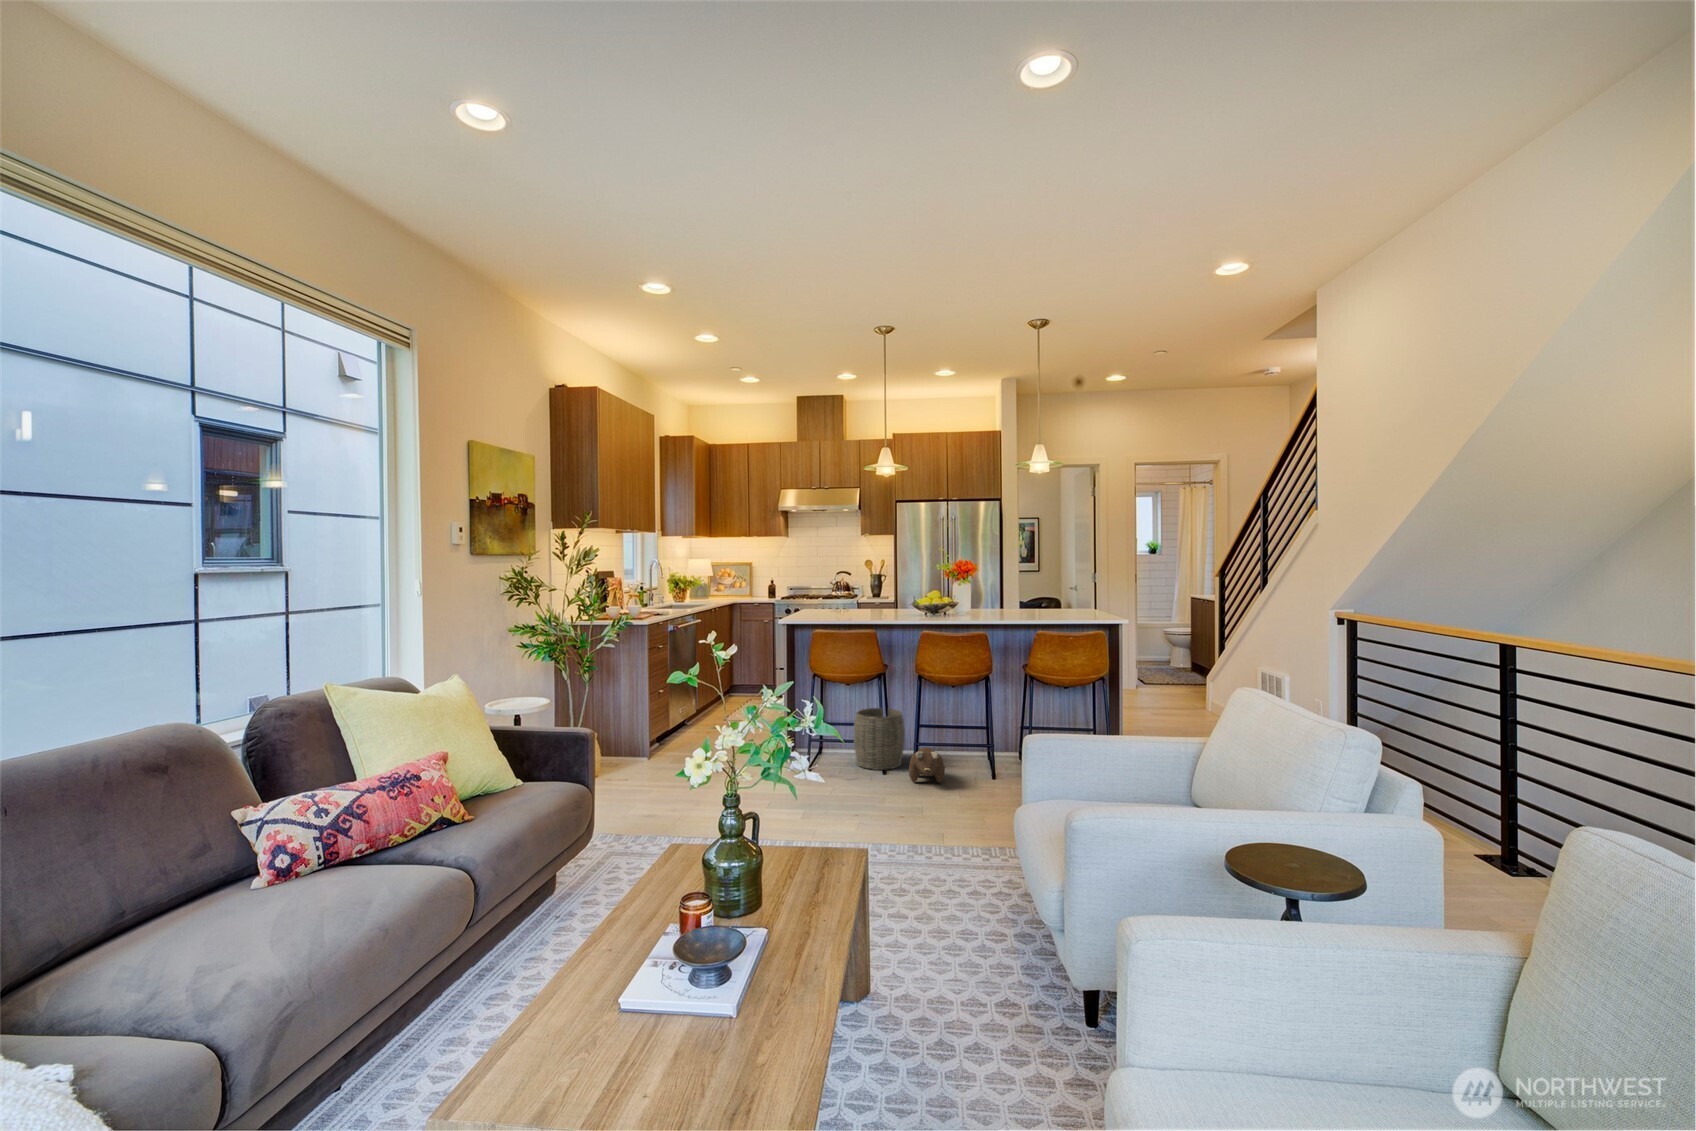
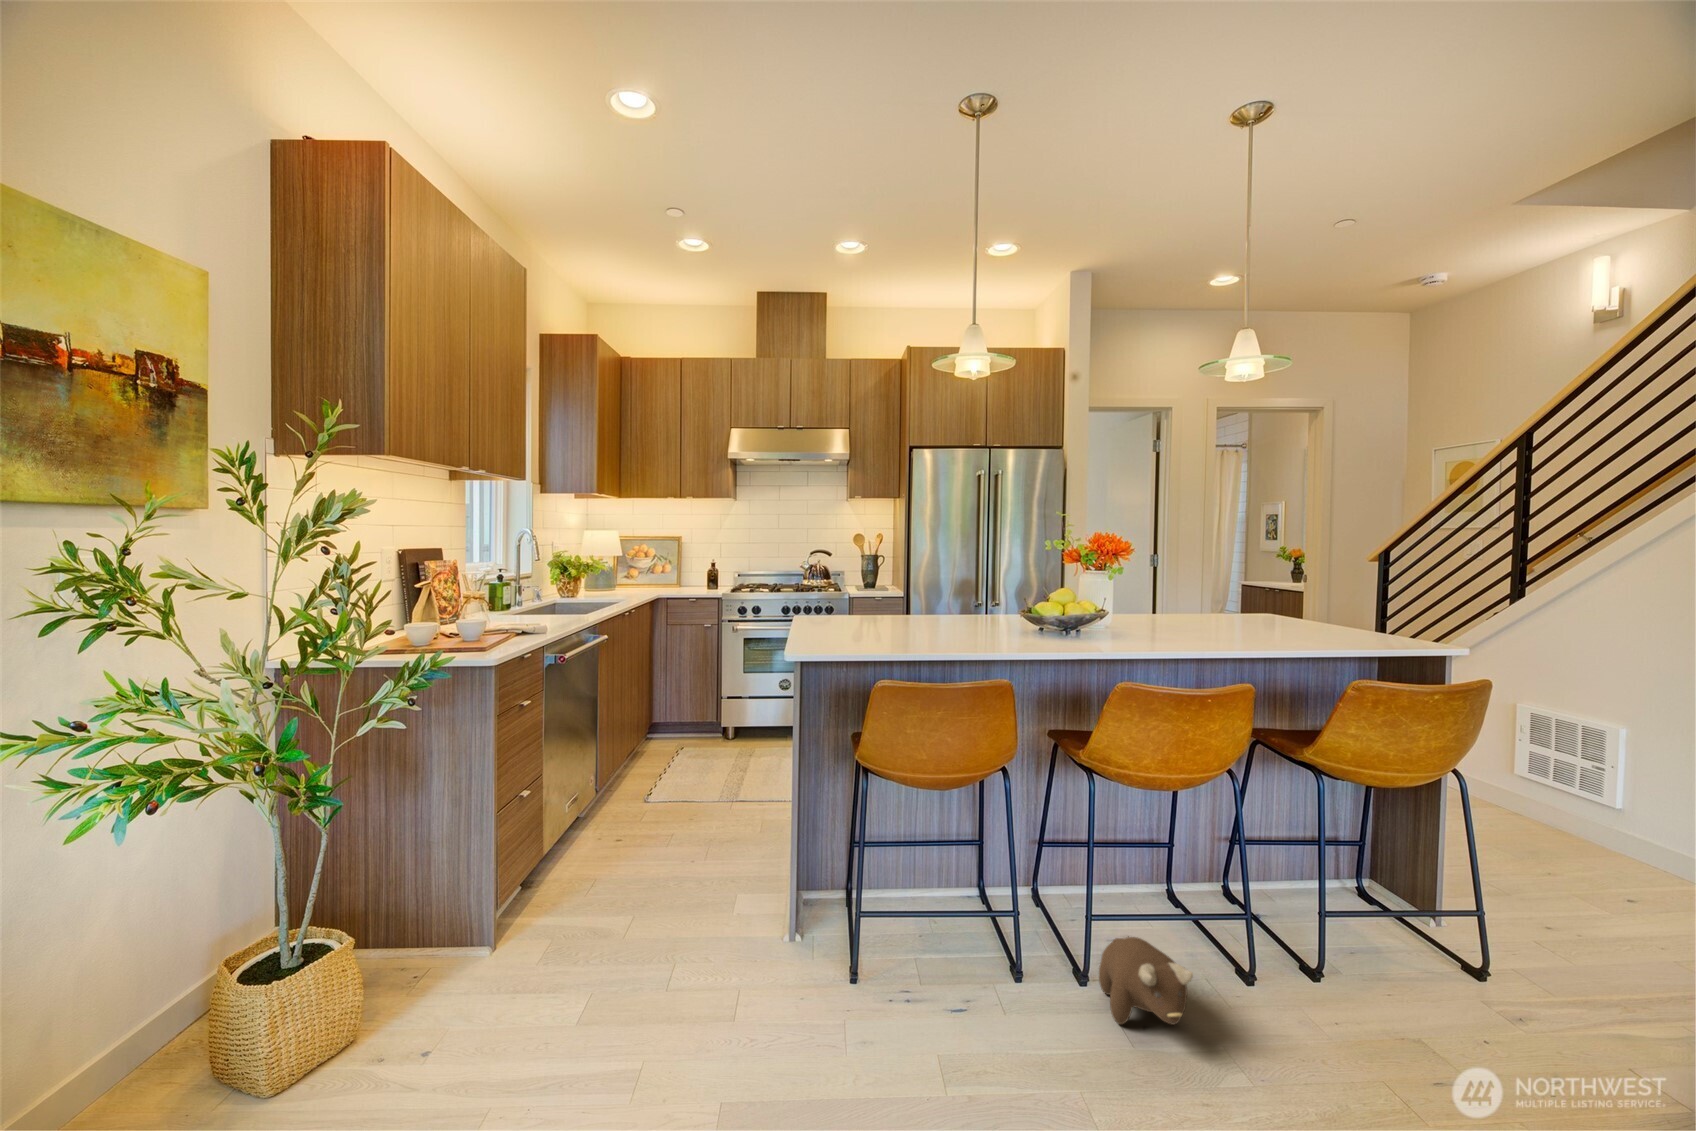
woven basket: present [854,708,905,770] -> none [947,824,1052,972]

